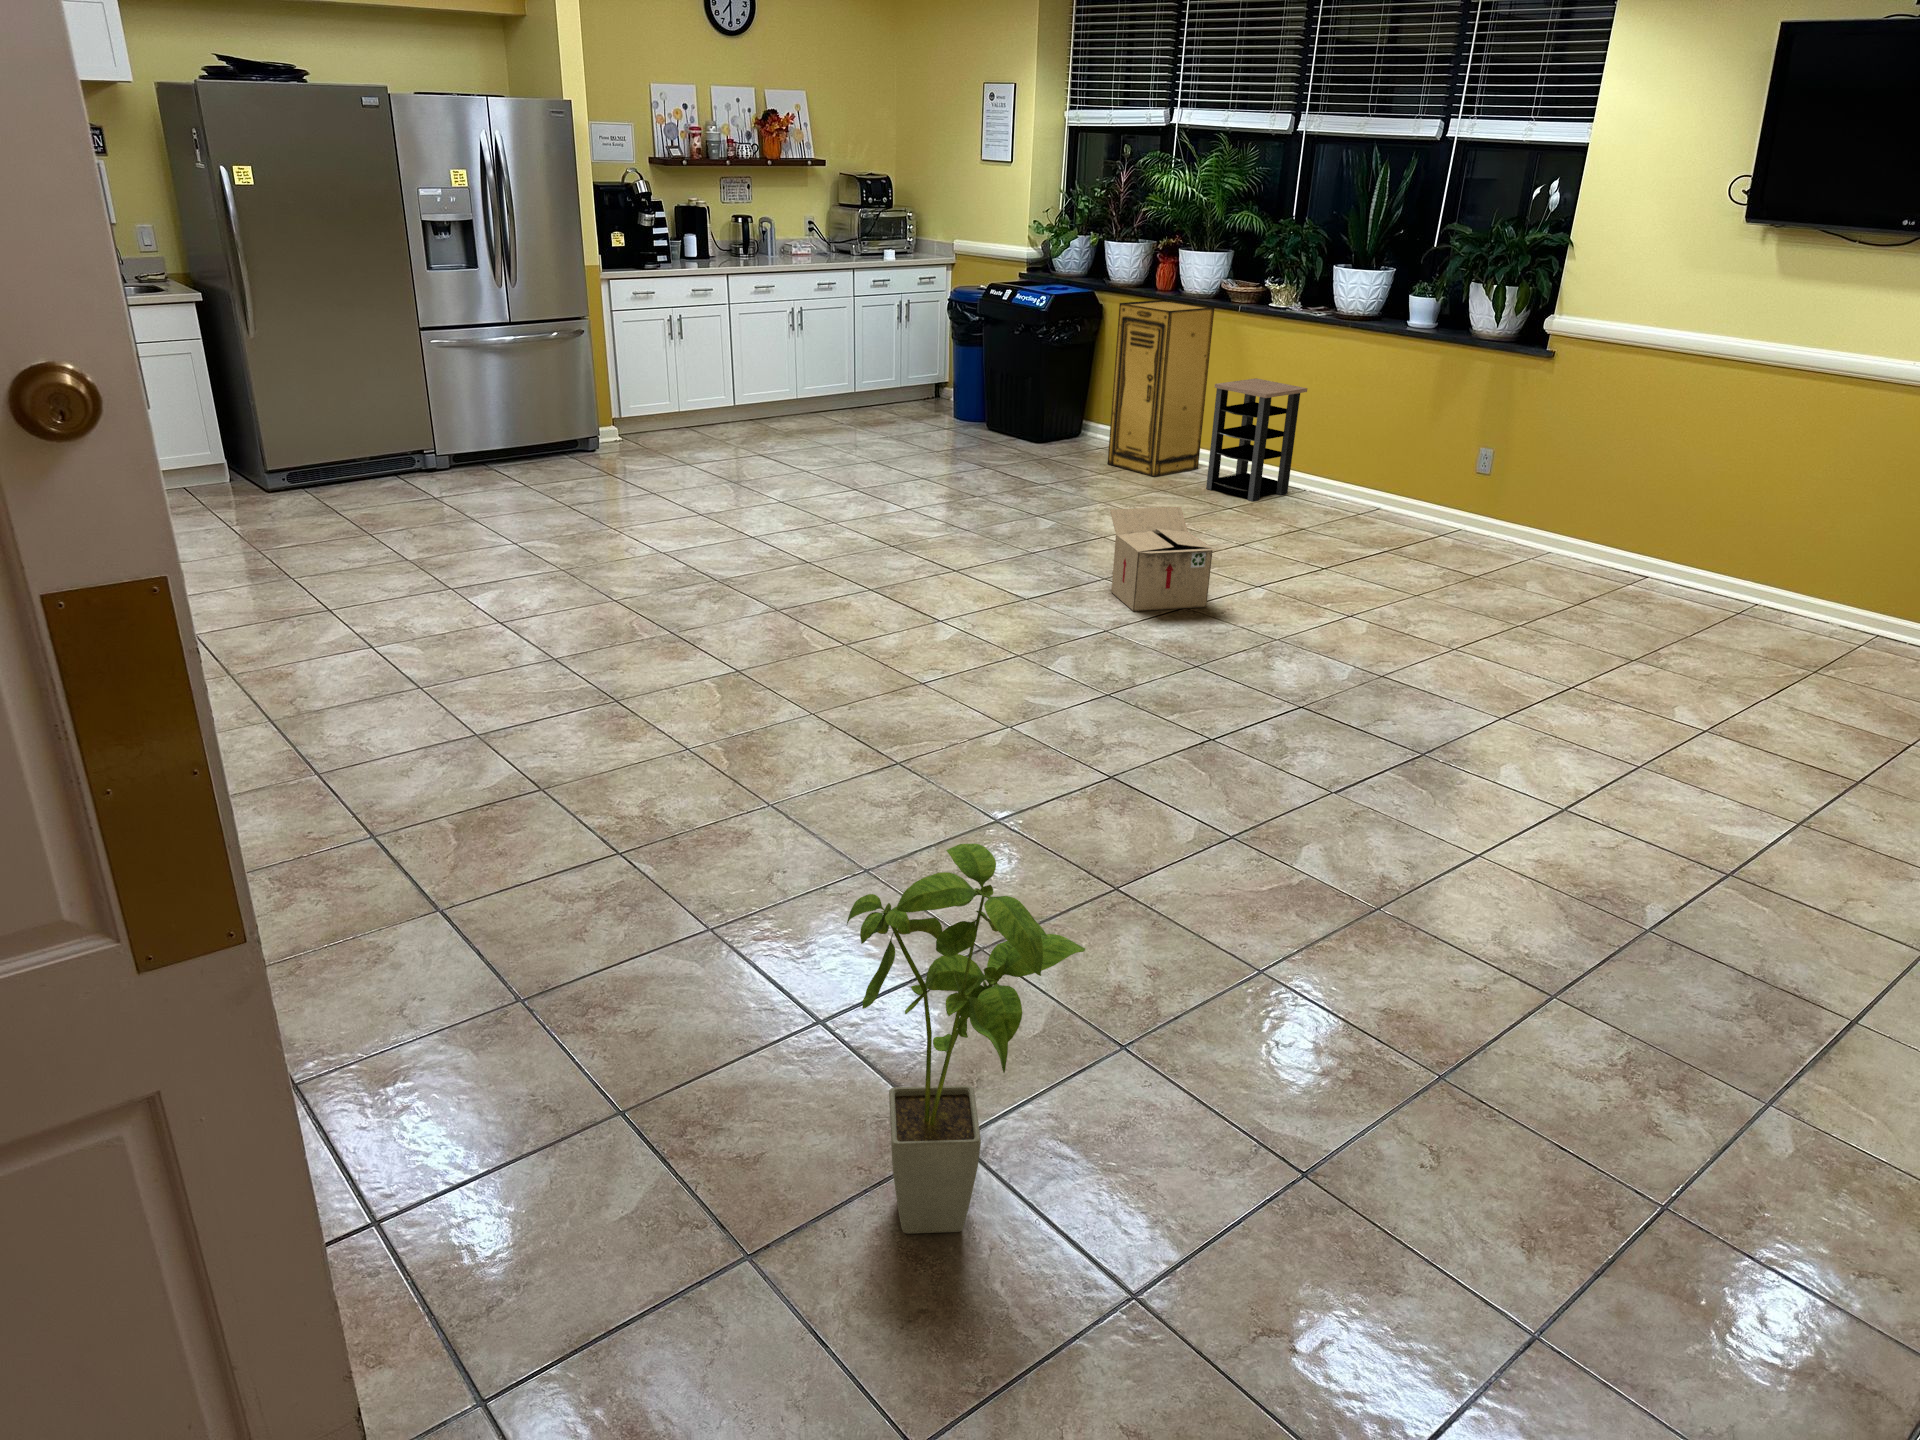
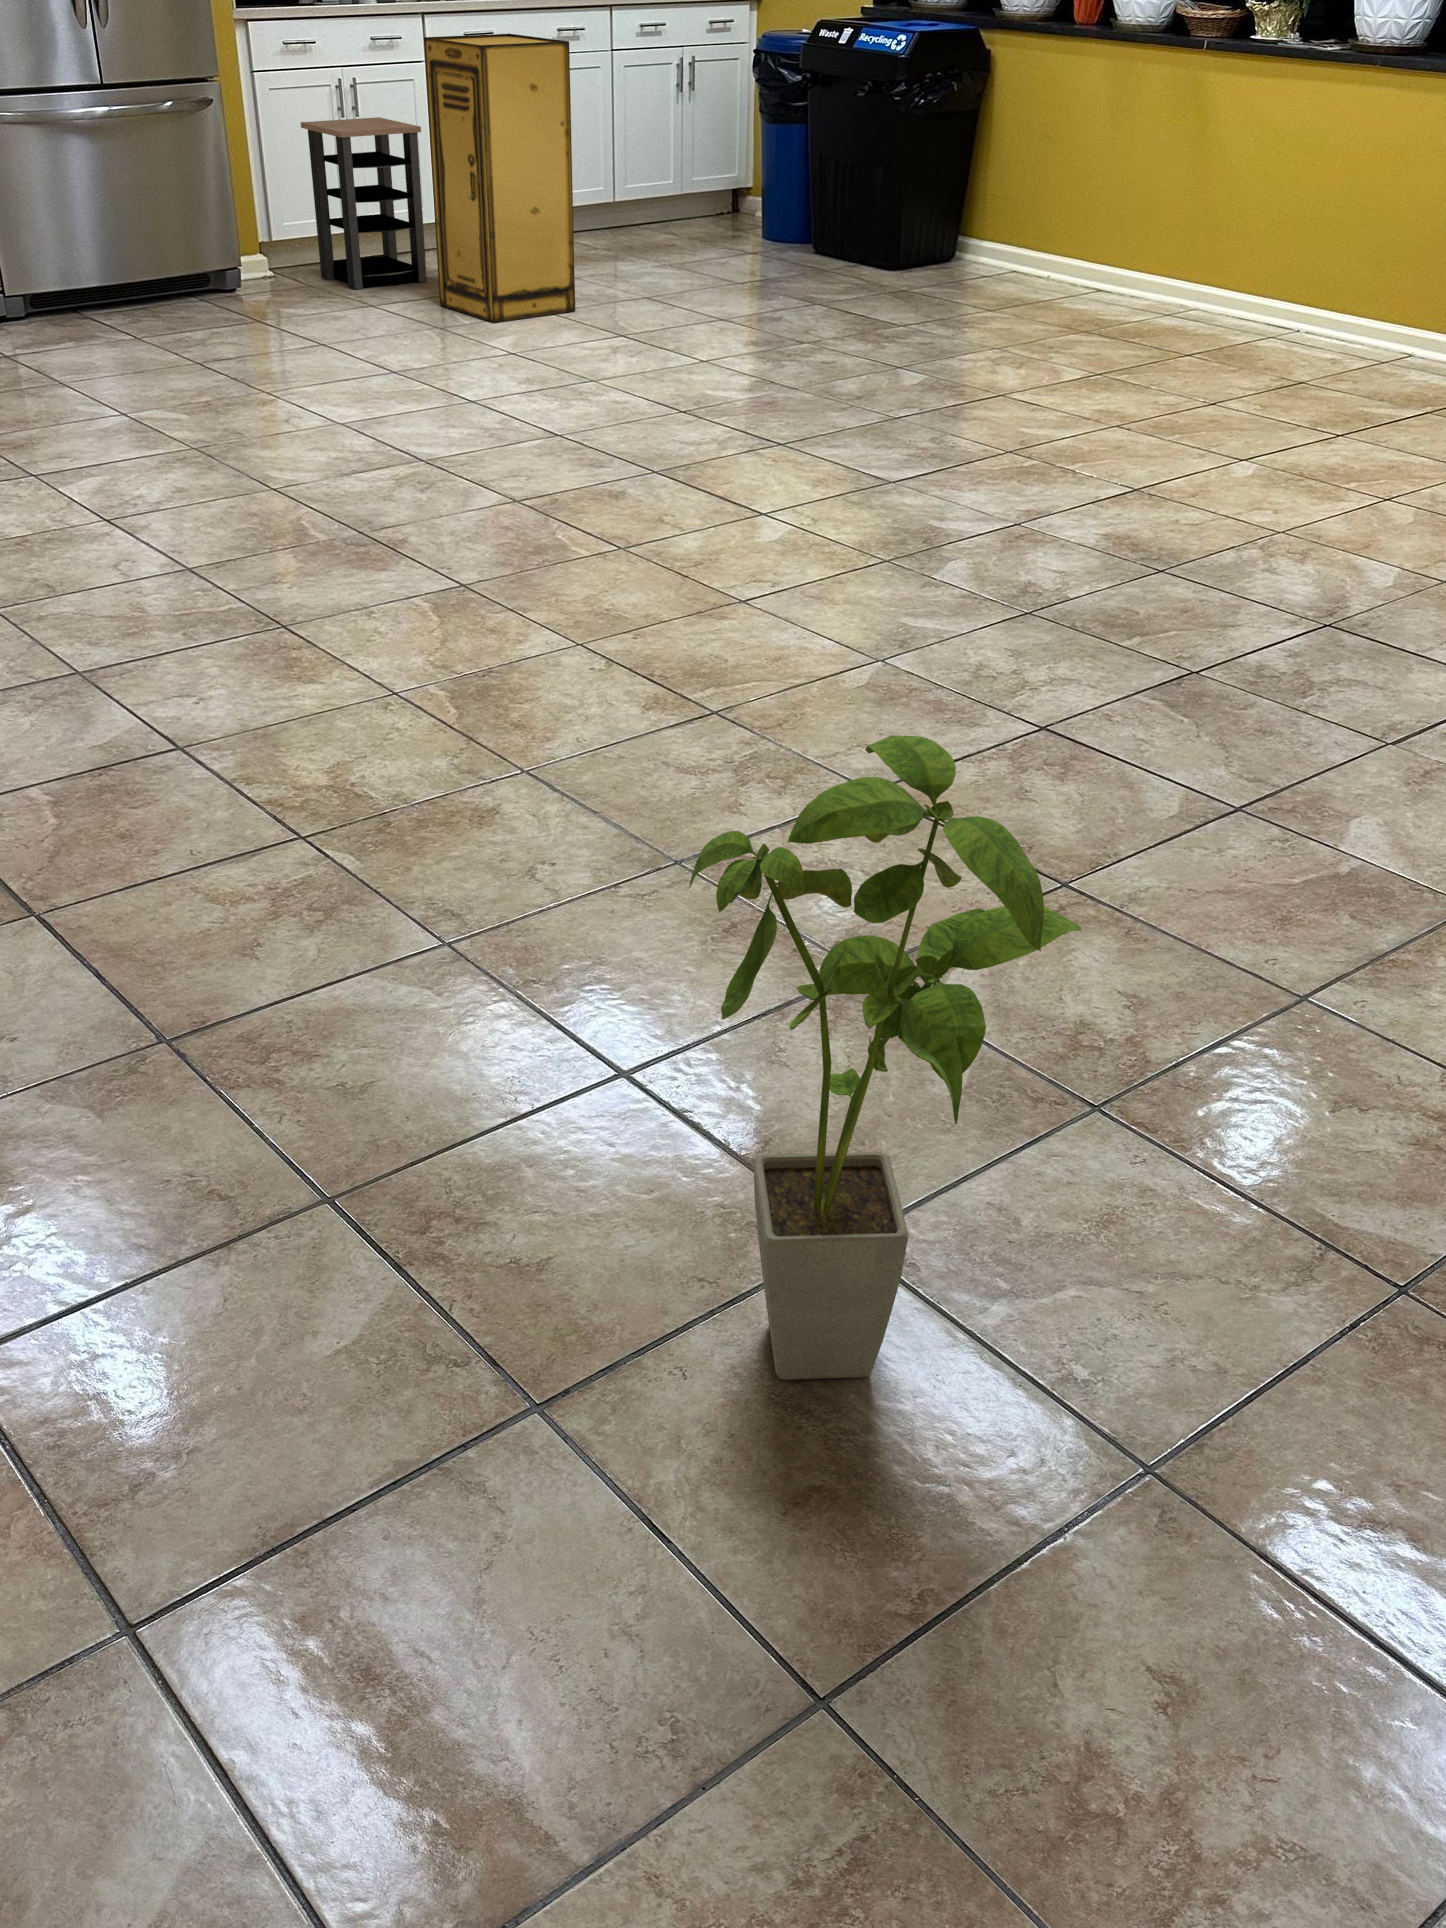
storage cabinet: present [1108,300,1214,477] -> present [424,34,575,323]
side table: present [1206,378,1307,501] -> present [301,117,427,290]
cardboard box: present [1110,507,1224,611] -> none [1016,337,1196,497]

